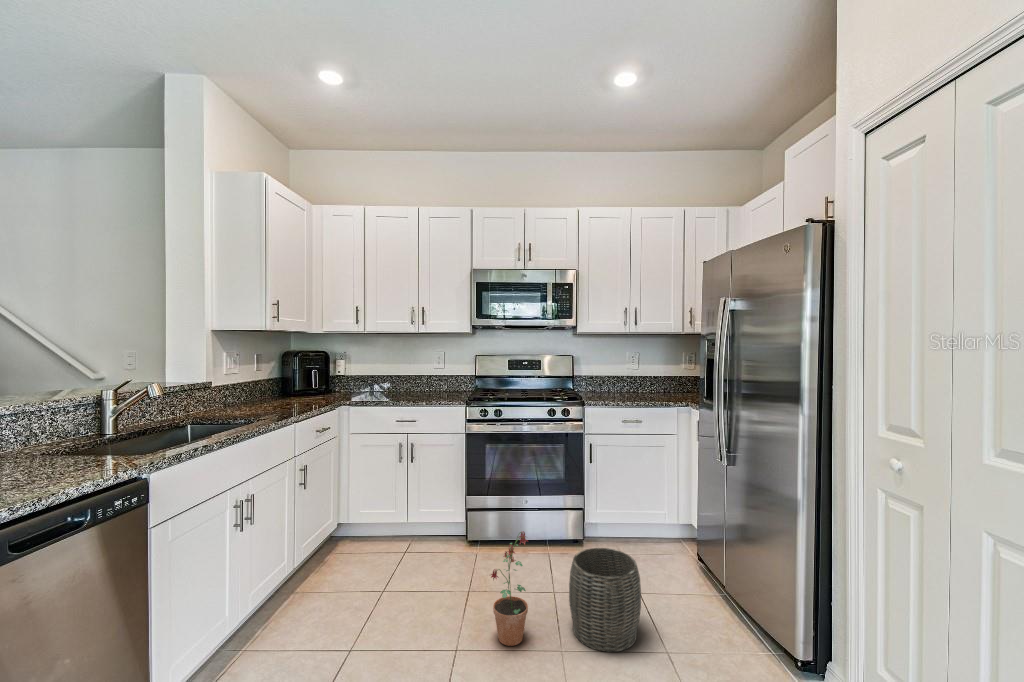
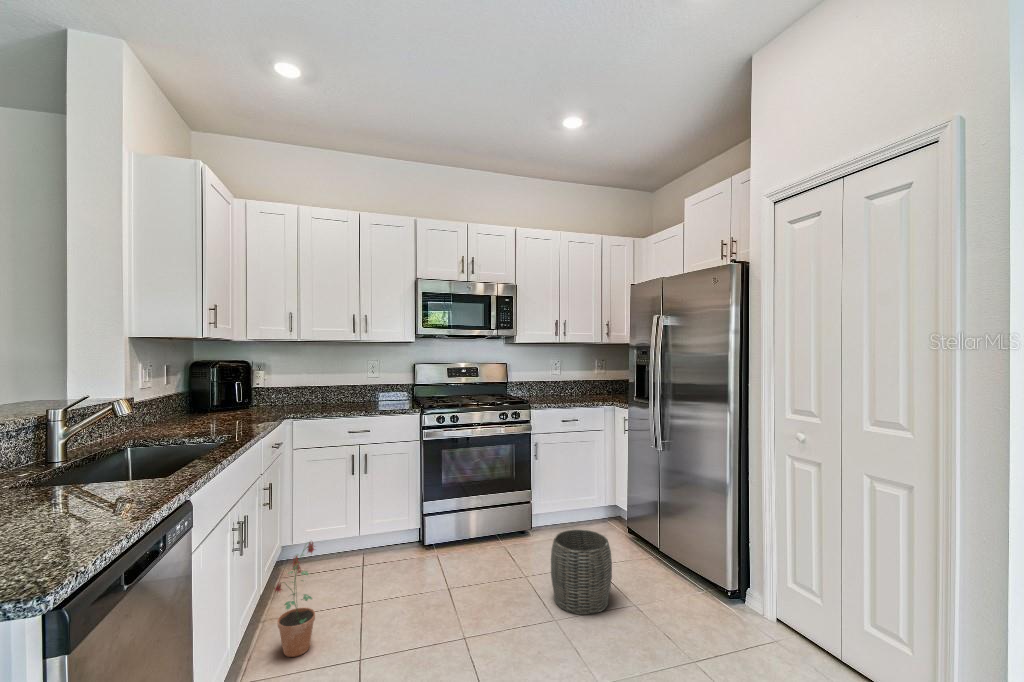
potted plant: present [491,531,528,646] -> present [275,542,315,657]

